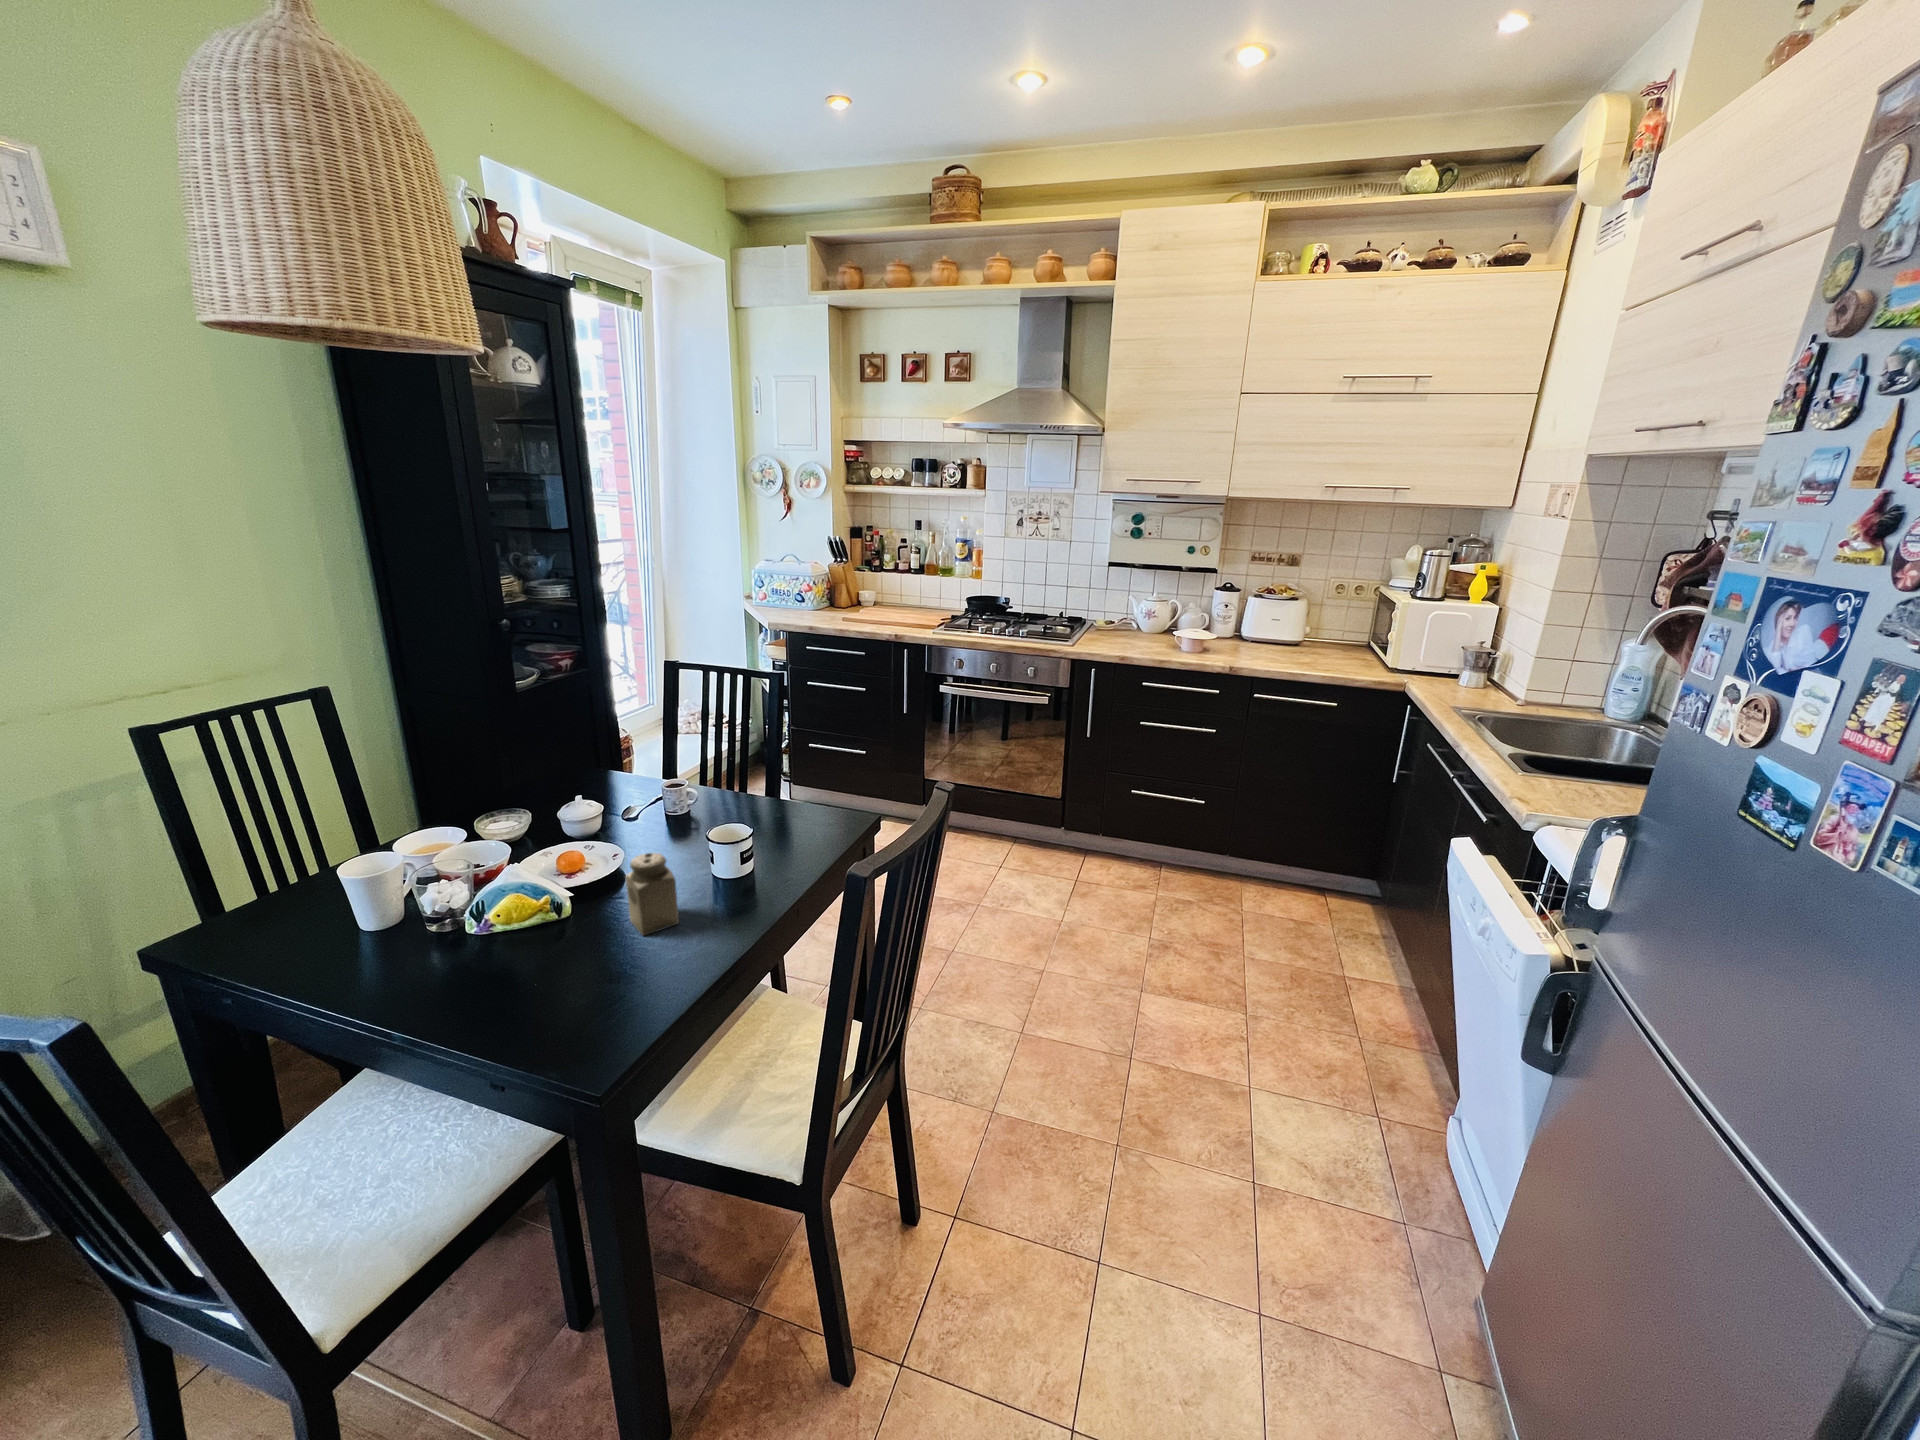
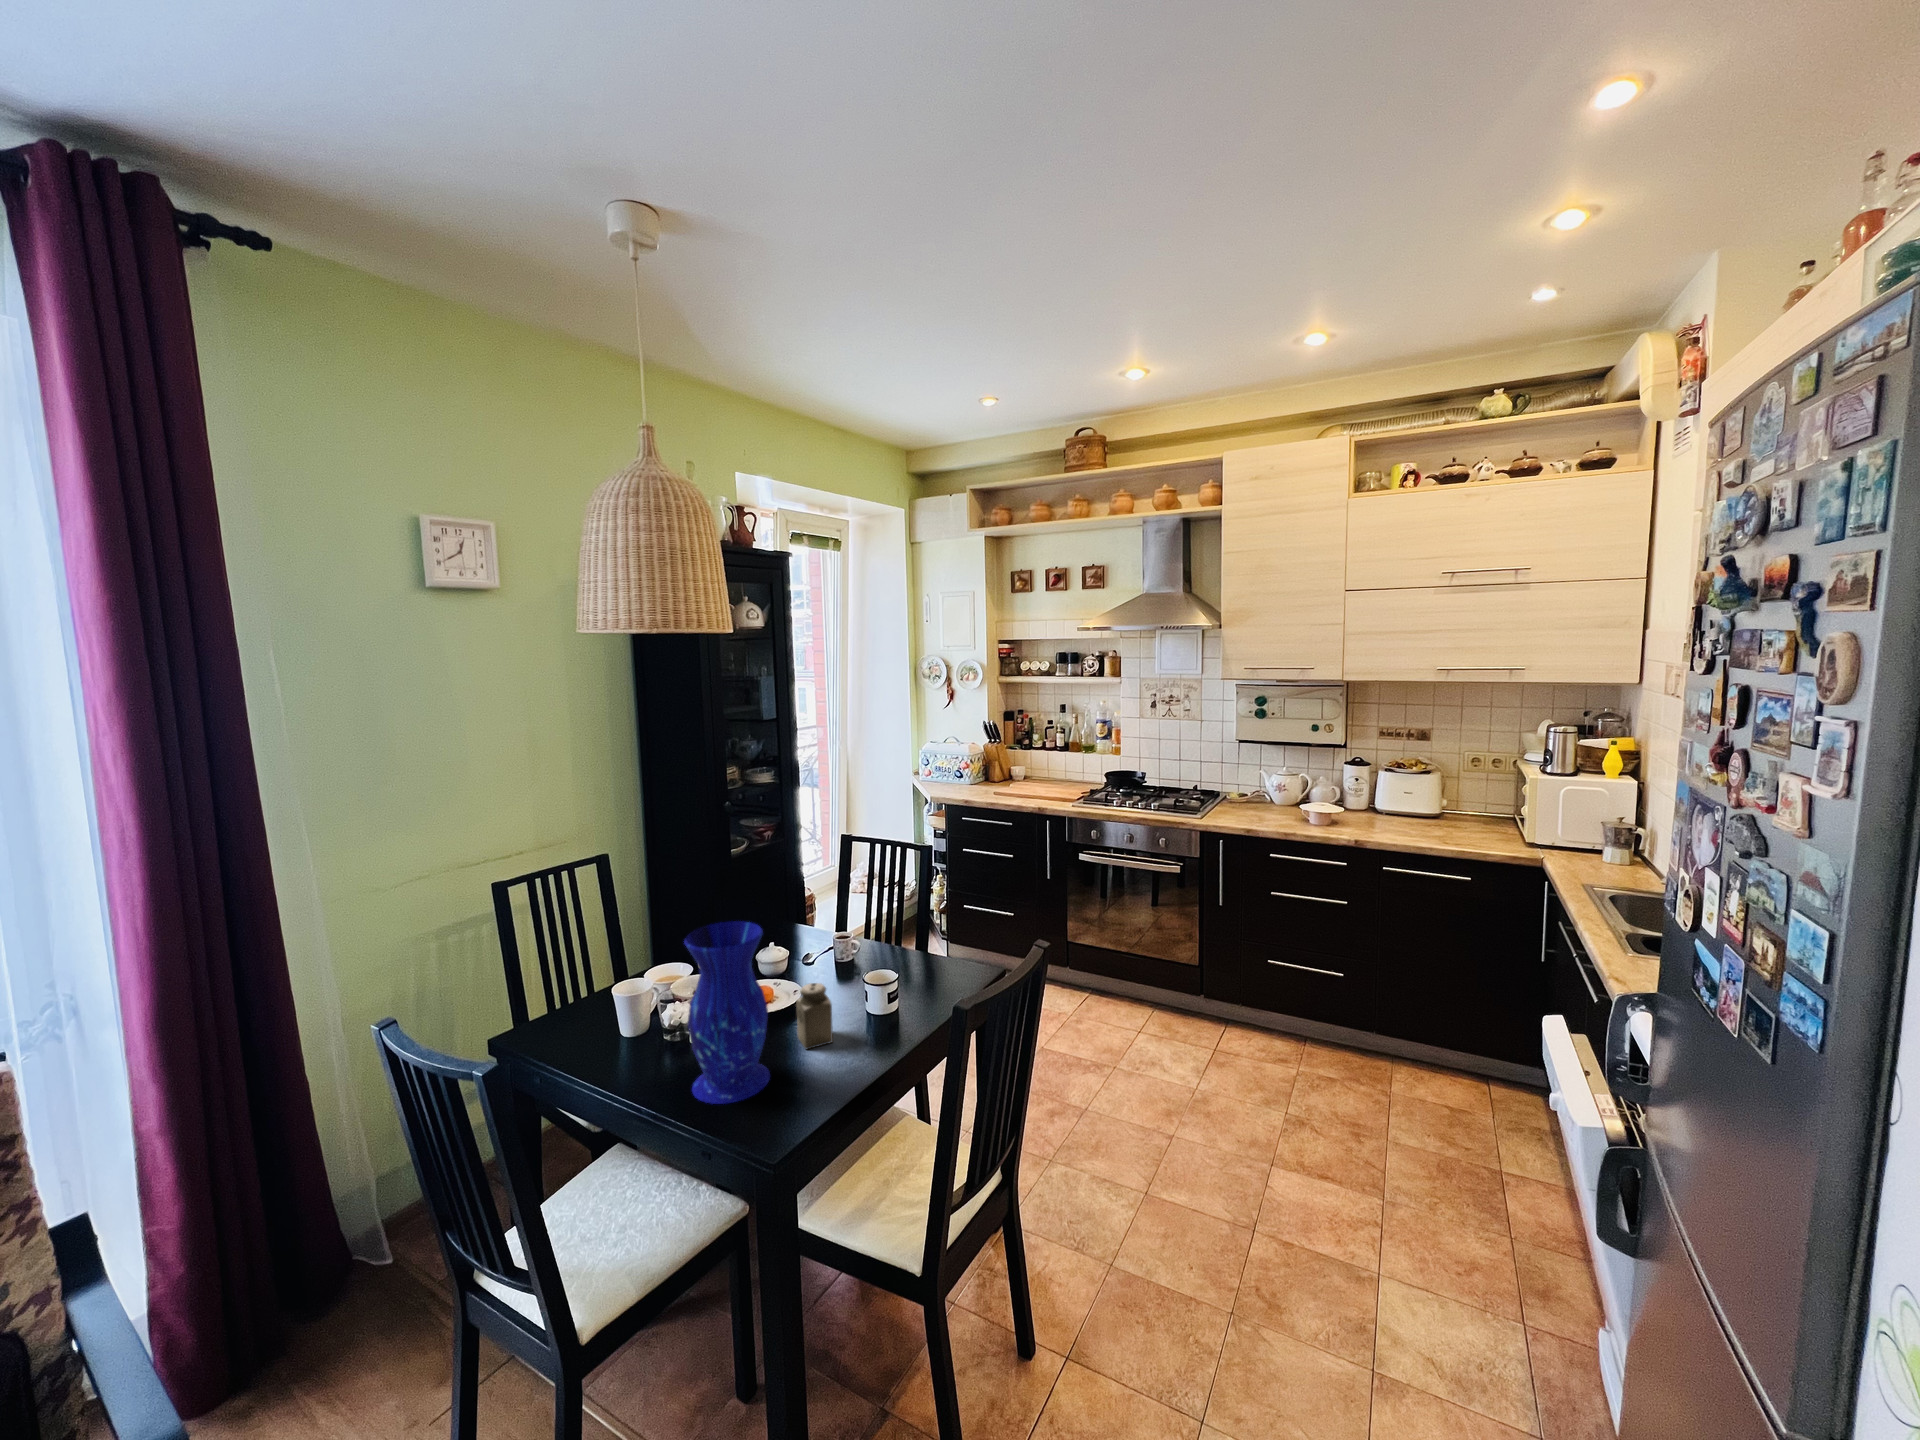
vase: none [445,780,597,1023] -> present [684,921,770,1104]

